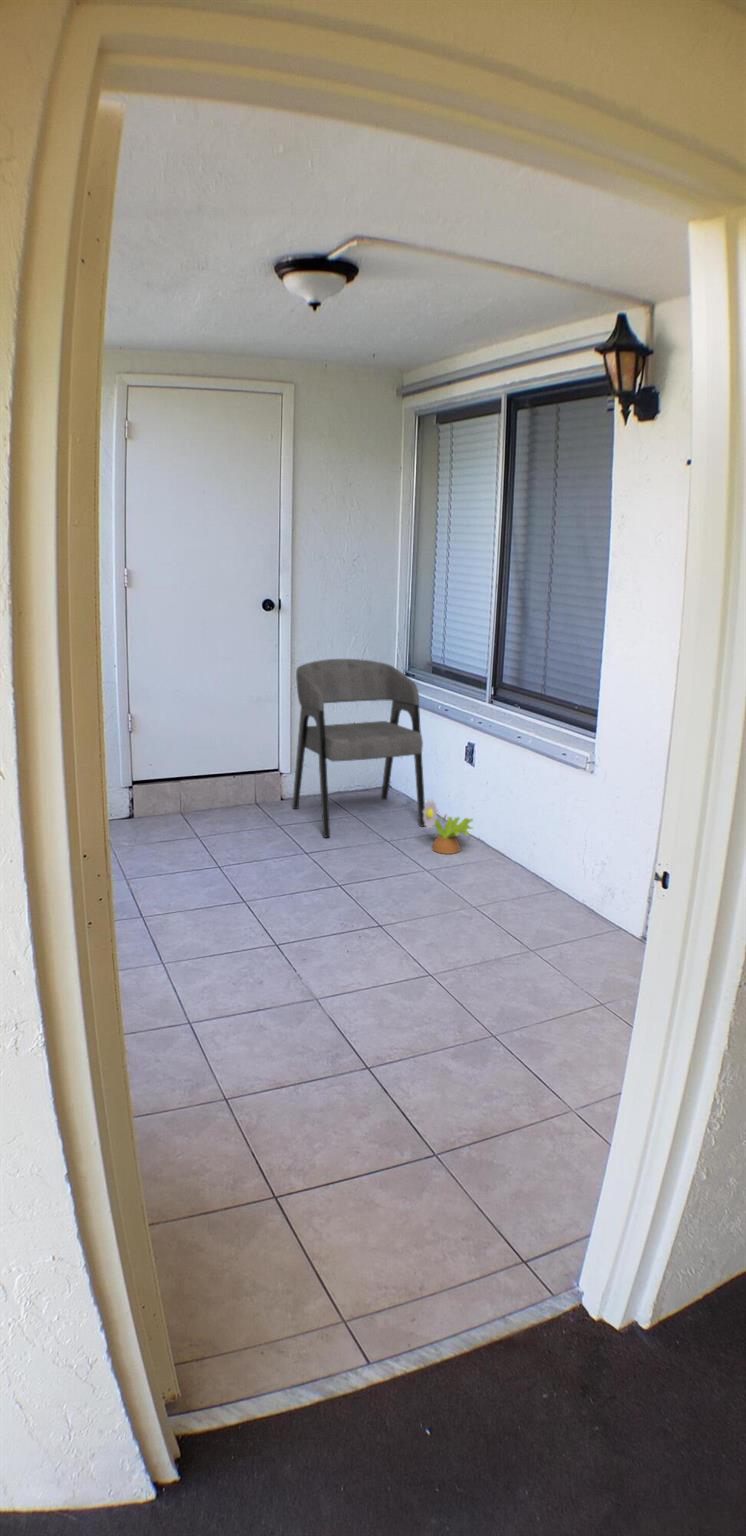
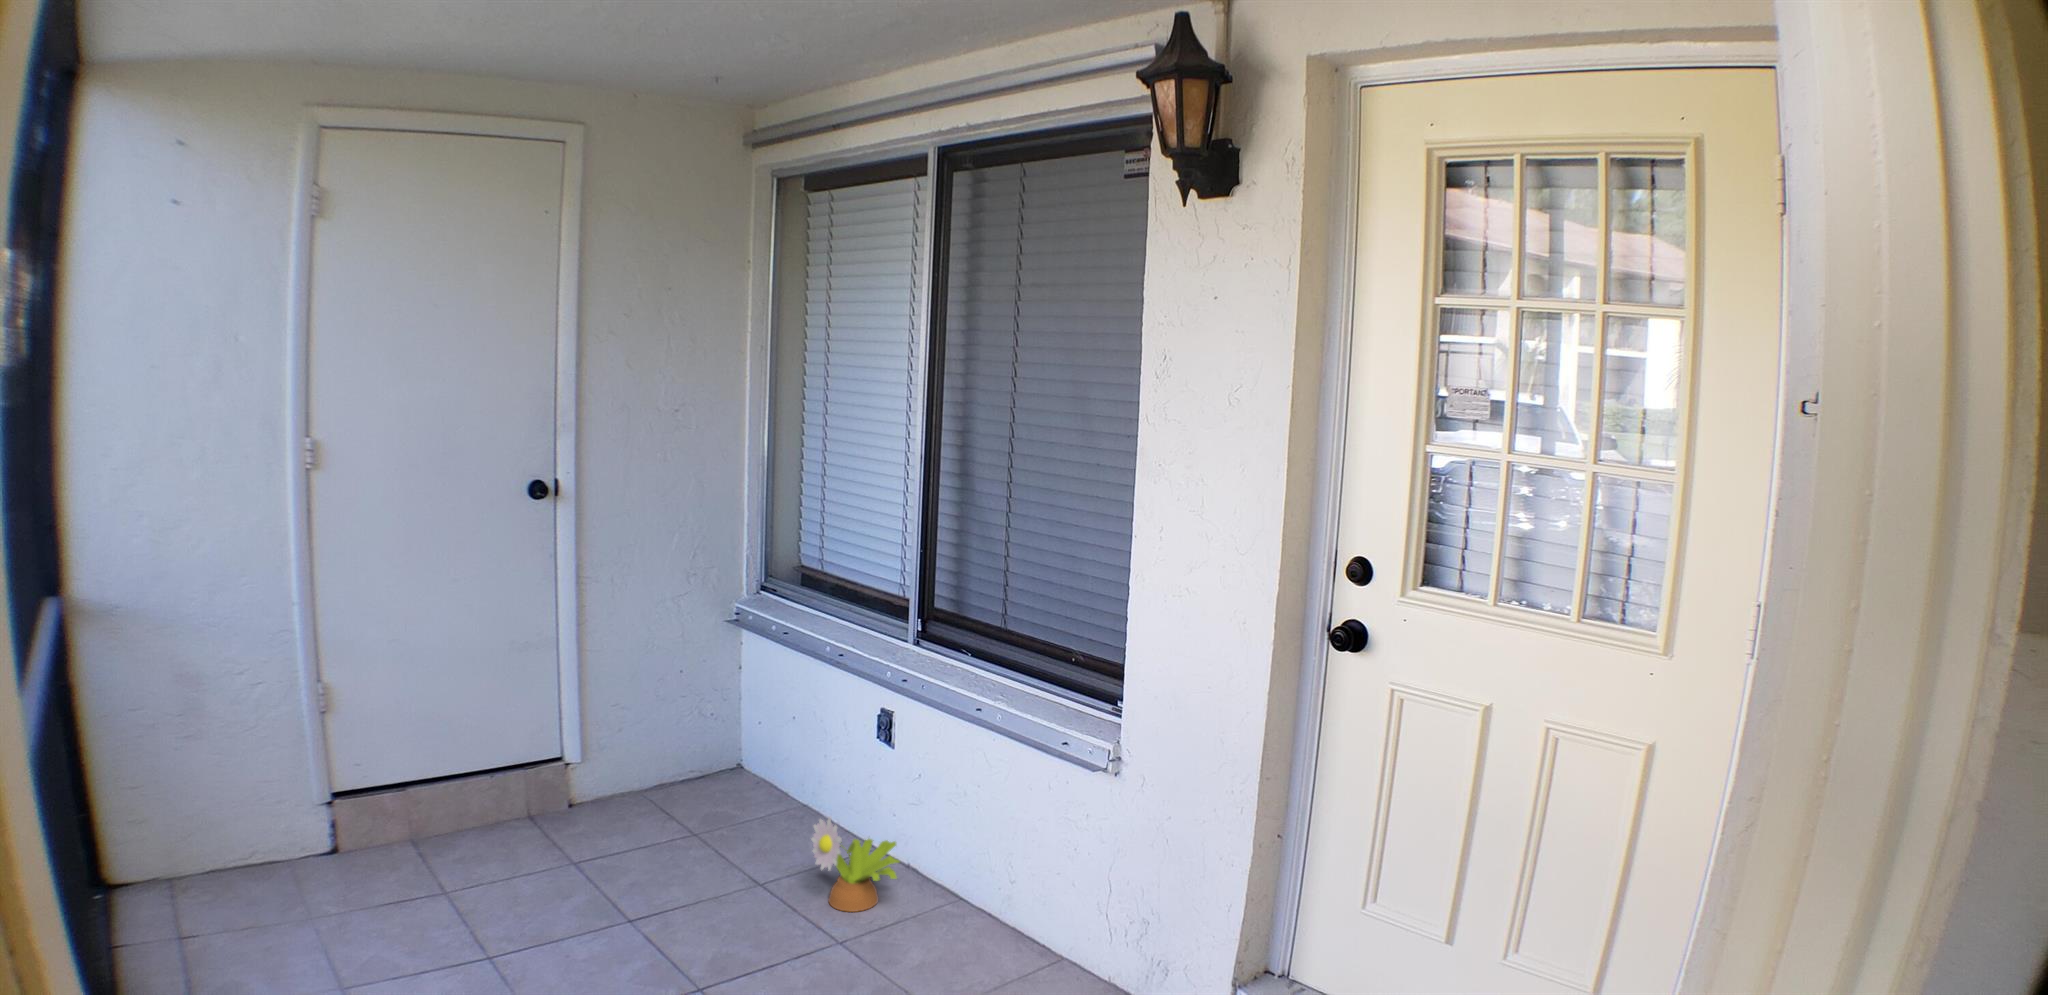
chair: present [292,659,425,837] -> none [564,567,809,899]

